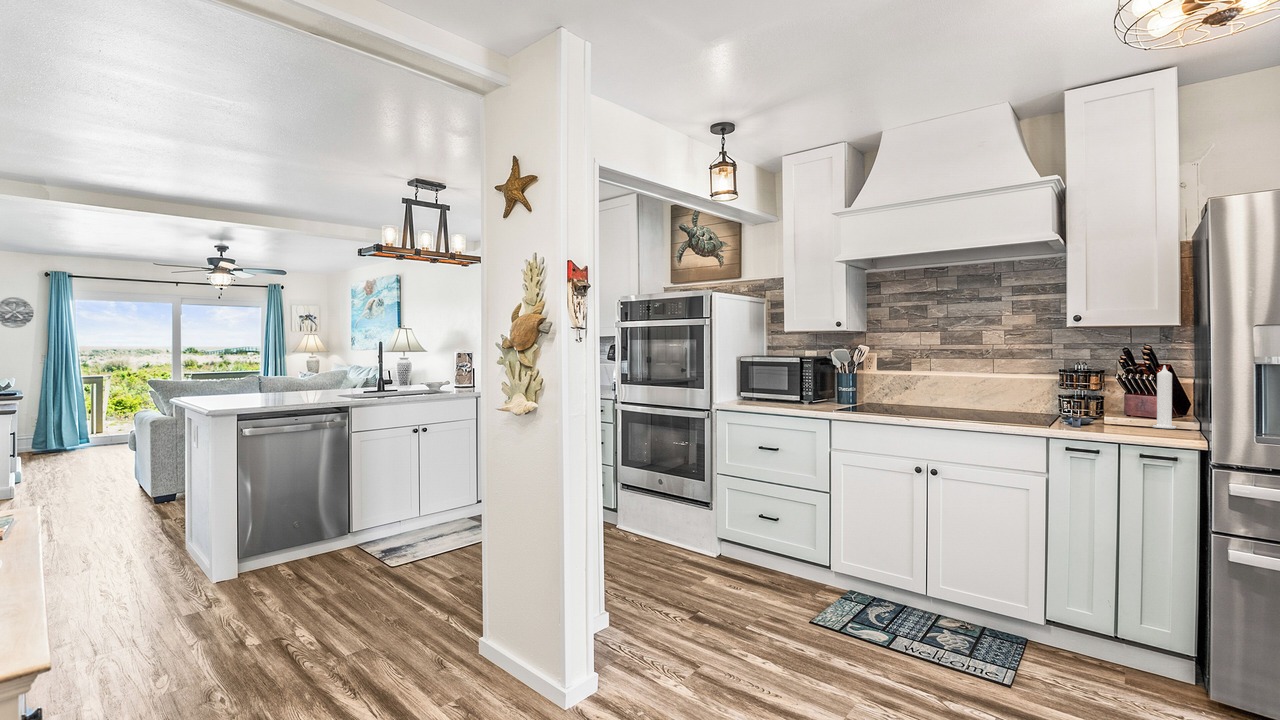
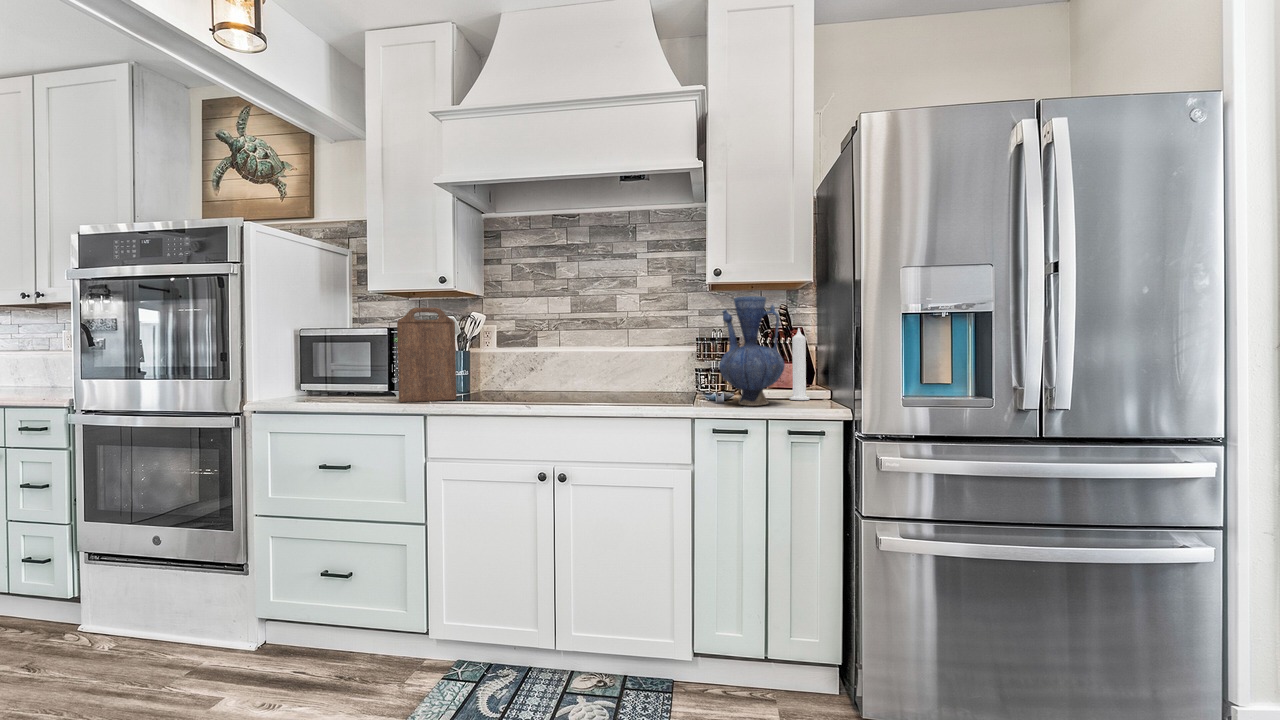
vase: none [1076,340,1143,429] -> present [719,296,785,406]
cutting board: none [810,345,850,410] -> present [397,308,456,402]

